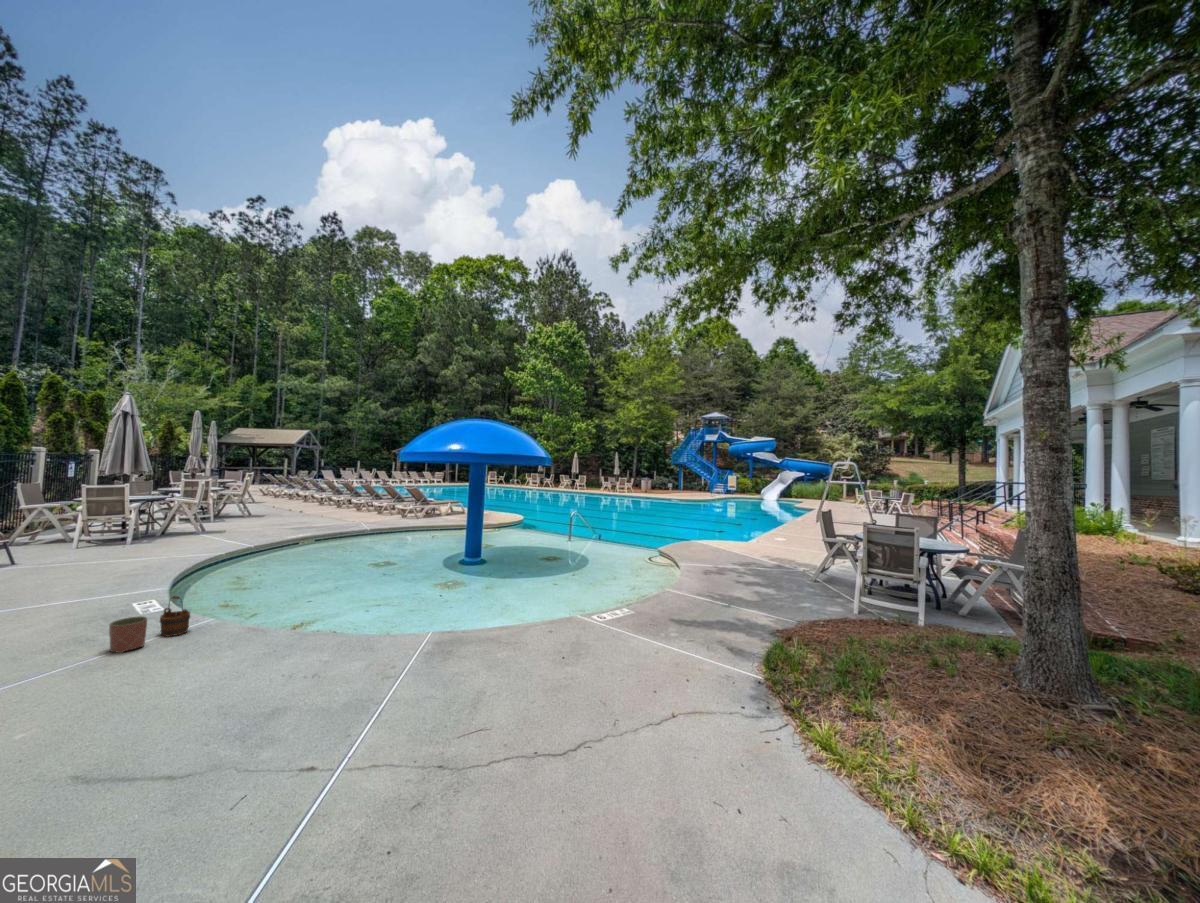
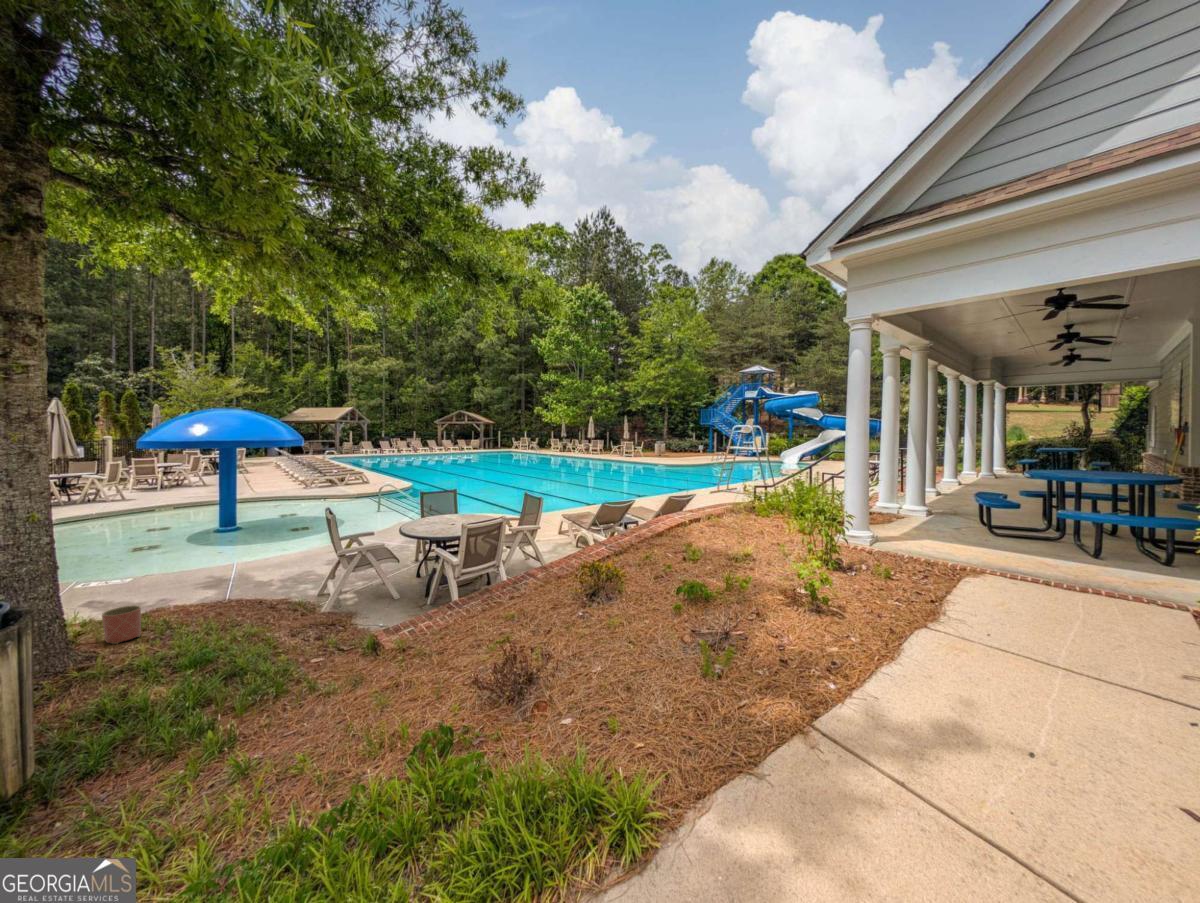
wooden bucket: present [160,596,190,637] -> none [155,583,186,626]

